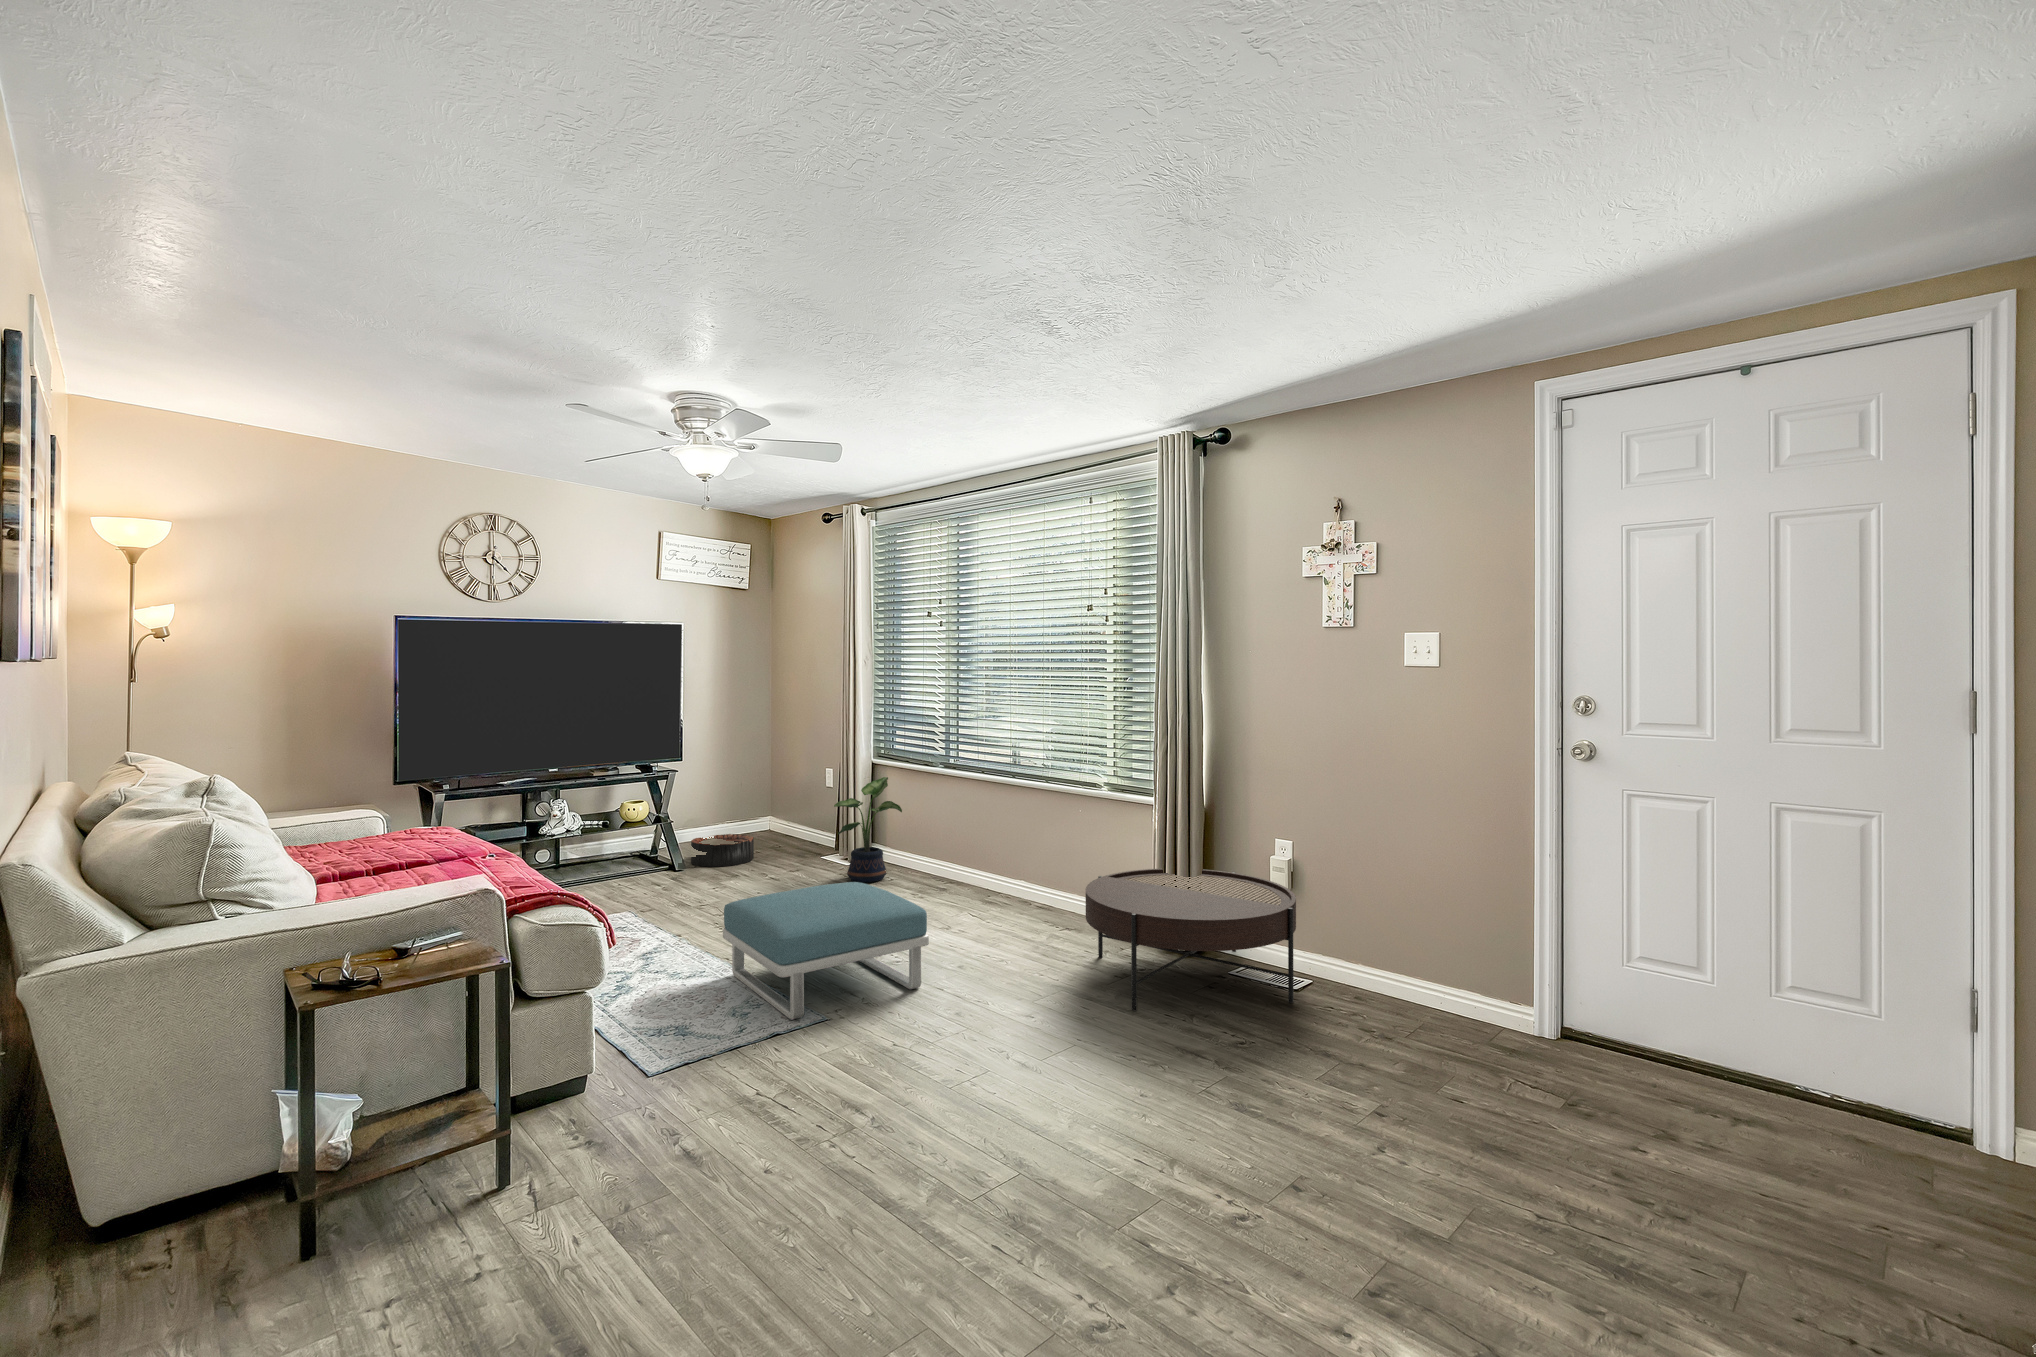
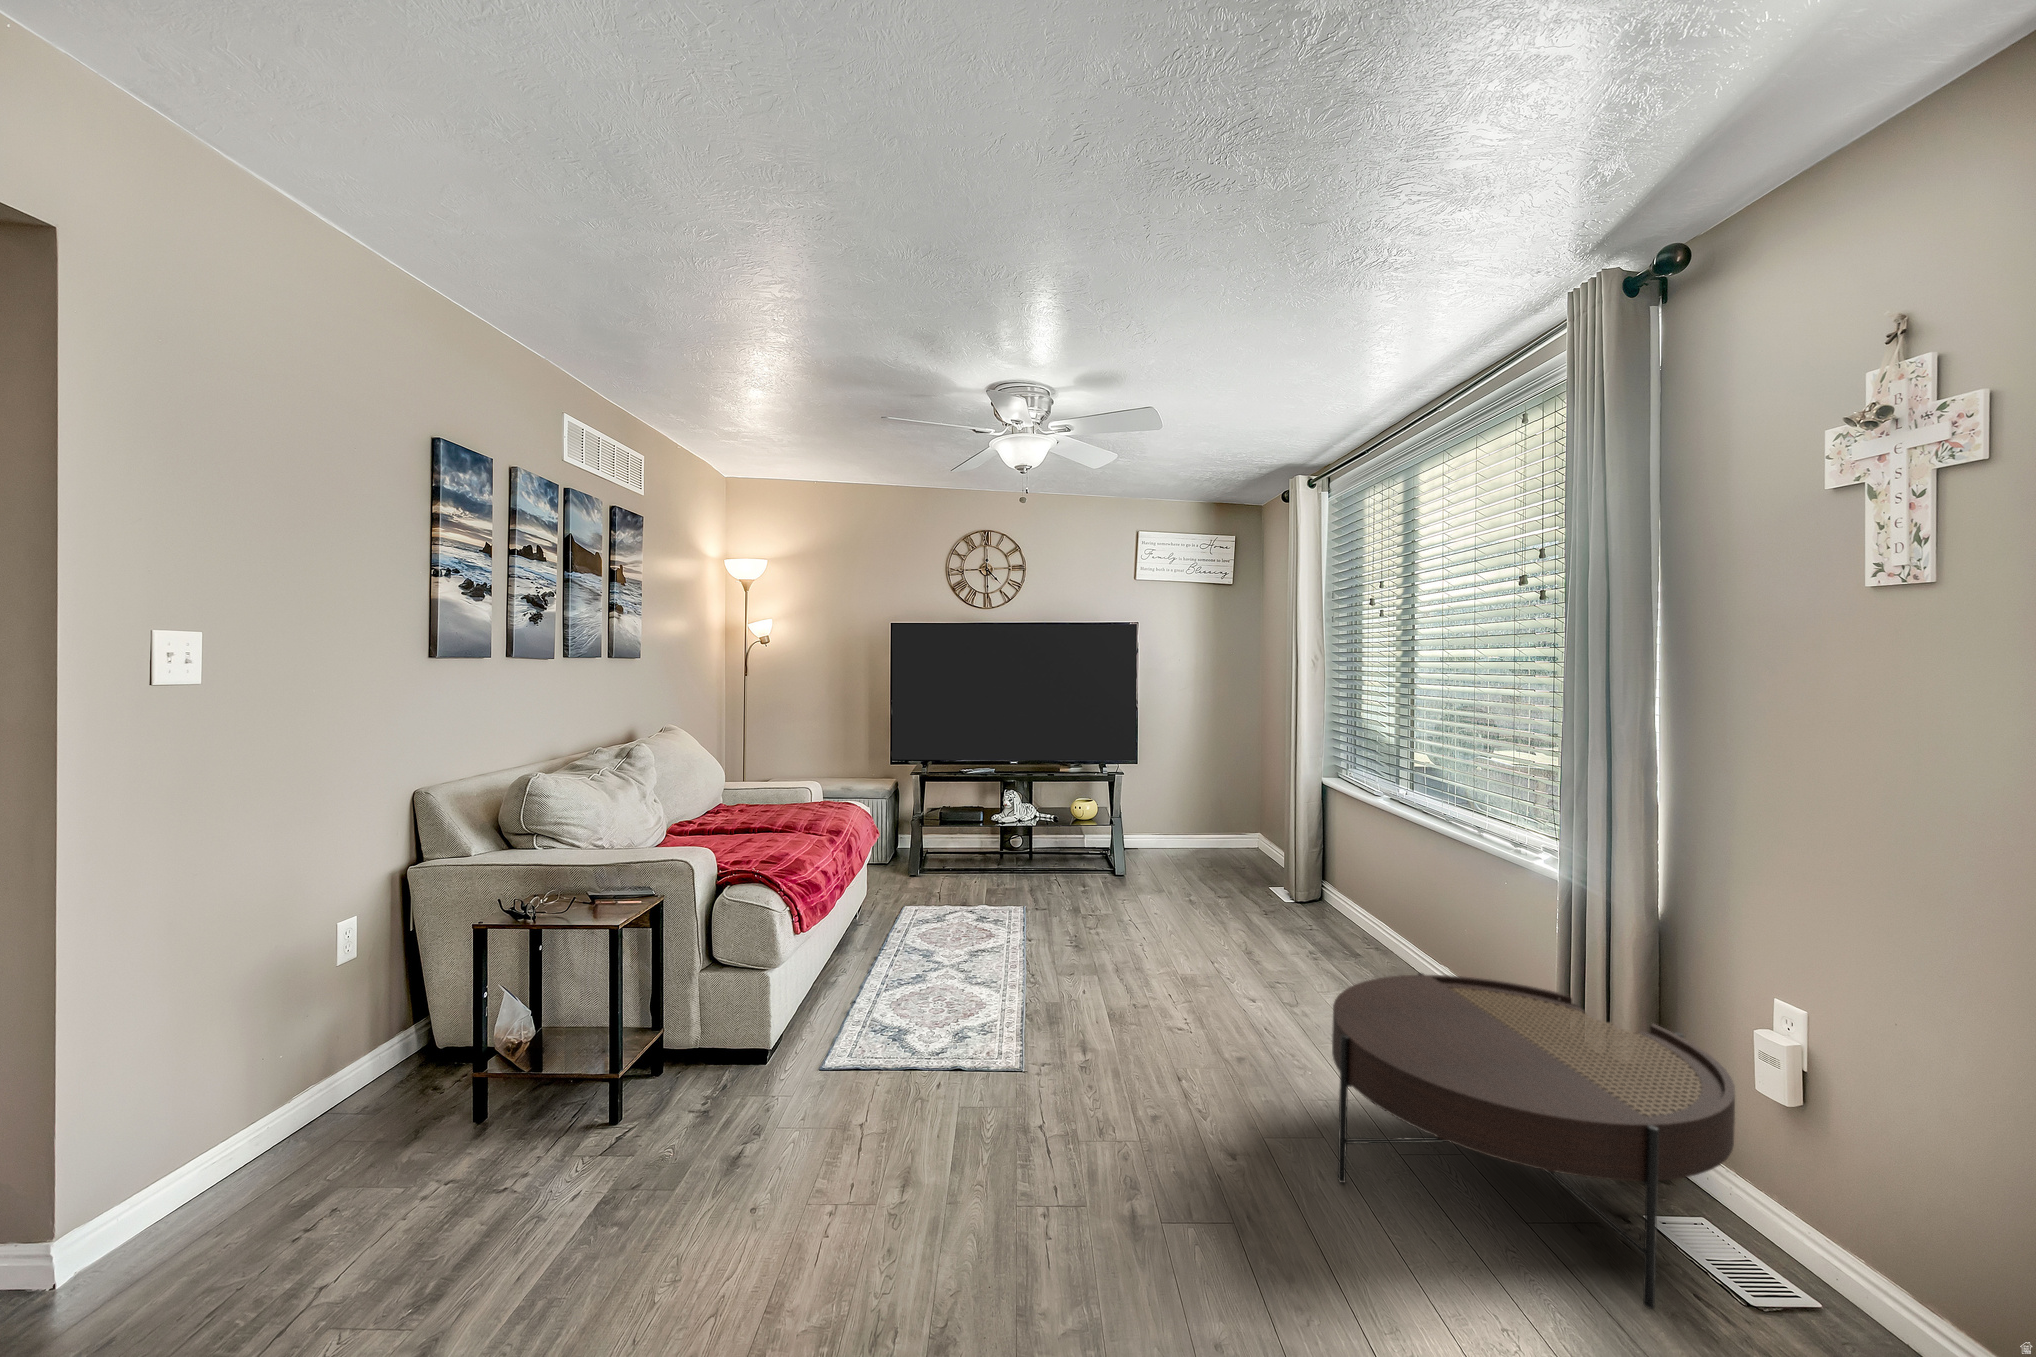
potted plant: present [834,777,902,882] -> none [1245,796,1329,915]
basket: present [691,834,754,867] -> none [1154,833,1215,867]
footstool: present [723,882,929,1020] -> none [977,894,1163,1041]

